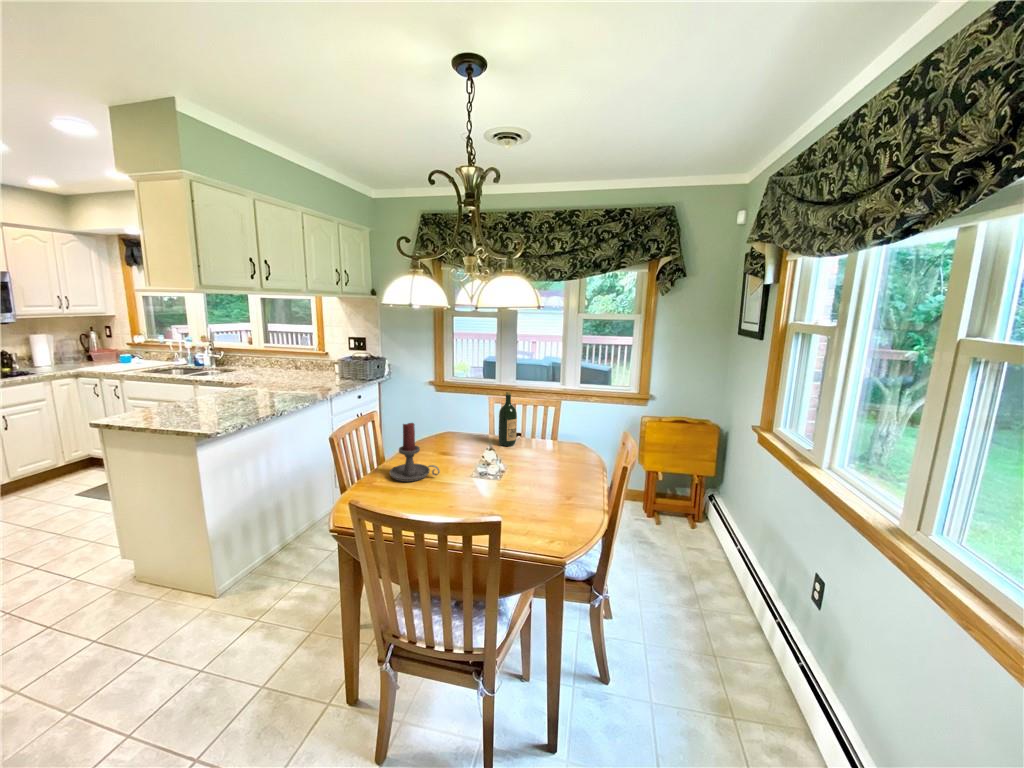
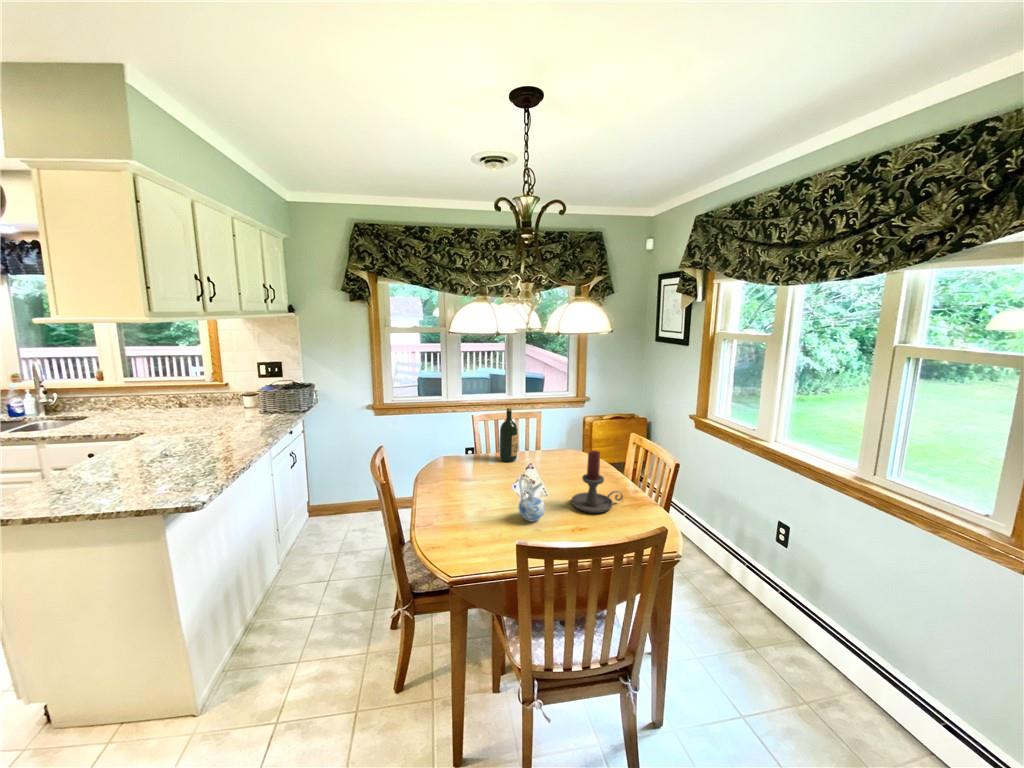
candle holder: present [390,423,440,482] -> present [572,450,623,513]
ceramic pitcher: none [445,456,472,502] -> present [519,477,545,522]

